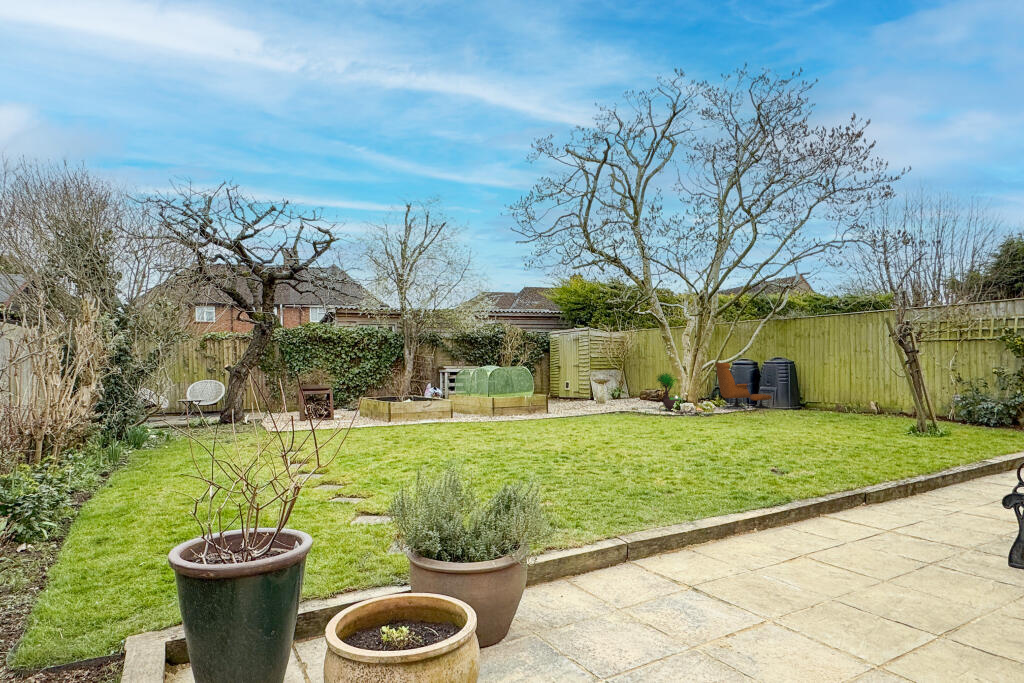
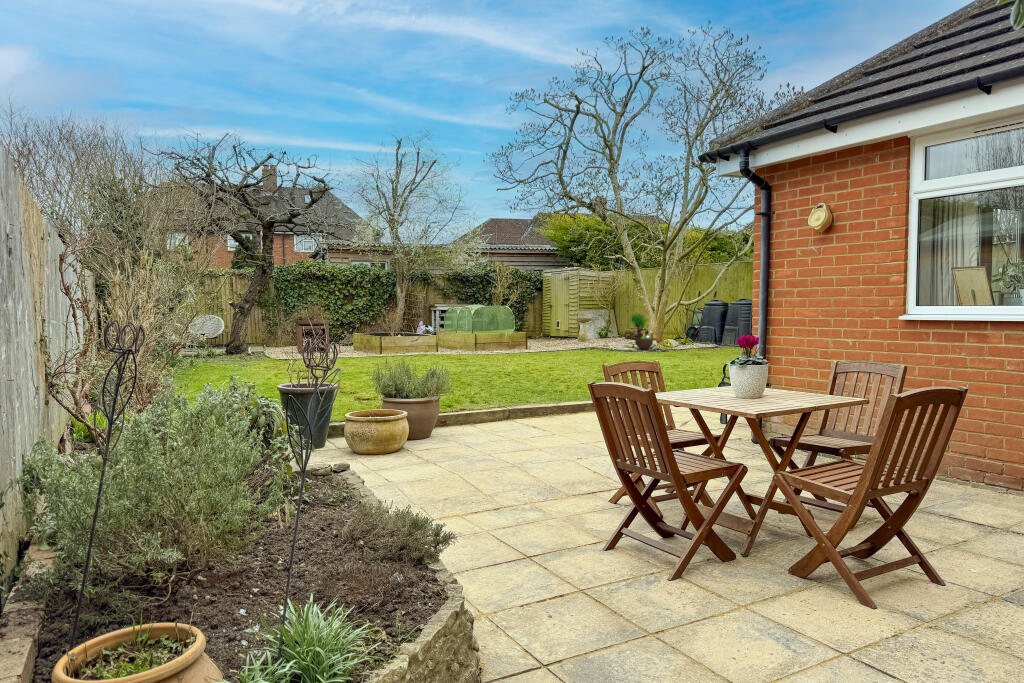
lounge chair: present [715,363,772,410] -> none [688,304,741,350]

